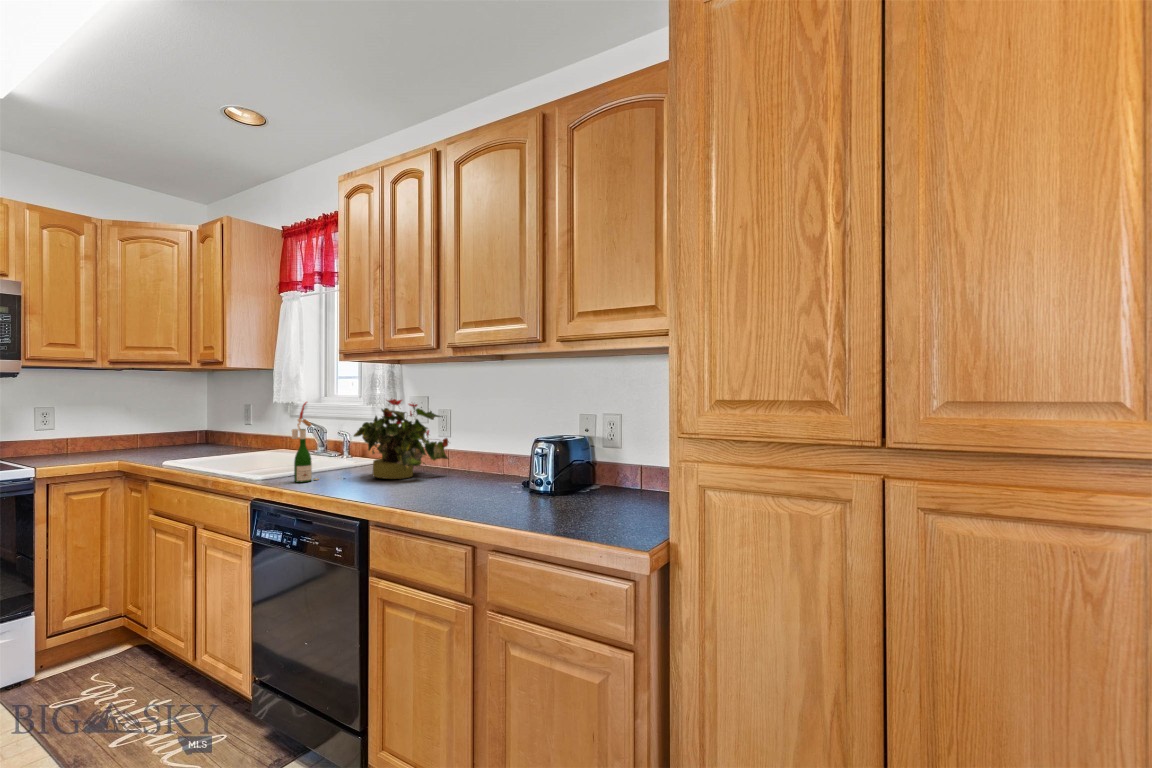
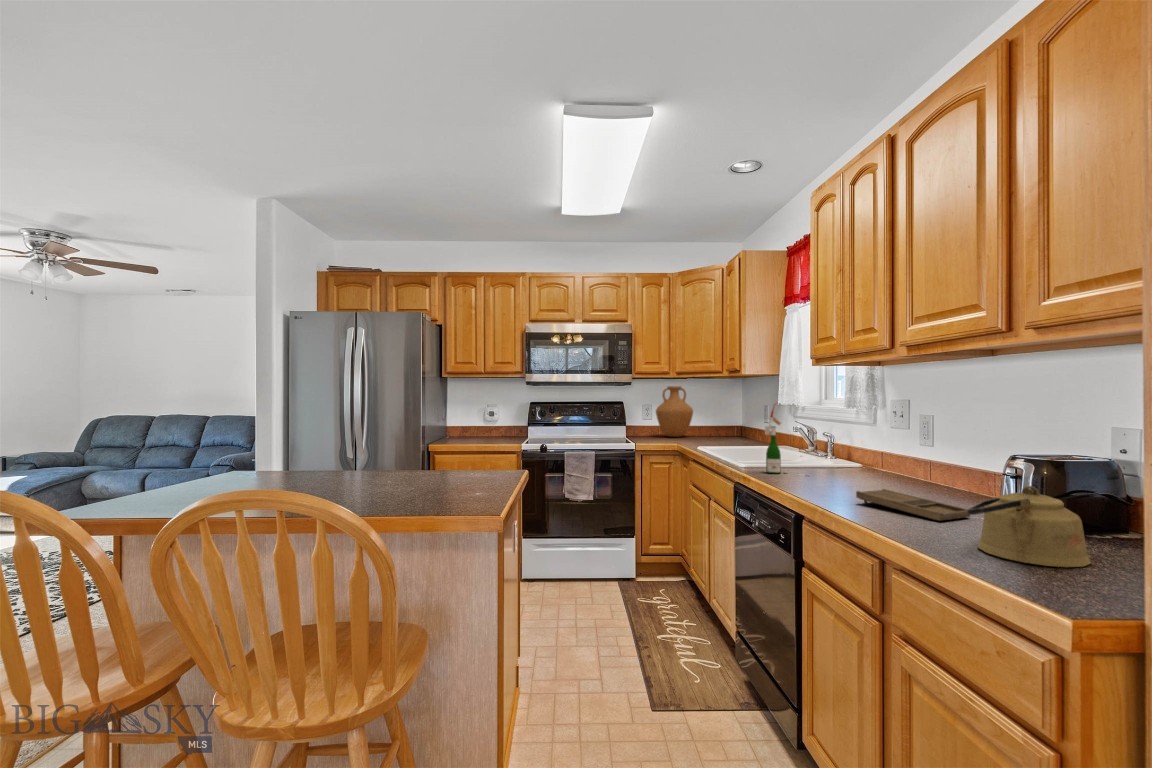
vase: none [64,381,132,453] -> present [656,386,693,437]
potted plant: present [354,399,449,479] -> none [816,401,919,483]
kettle: none [541,462,610,521] -> present [967,486,1091,567]
tray: none [423,481,514,502] -> present [856,489,970,521]

